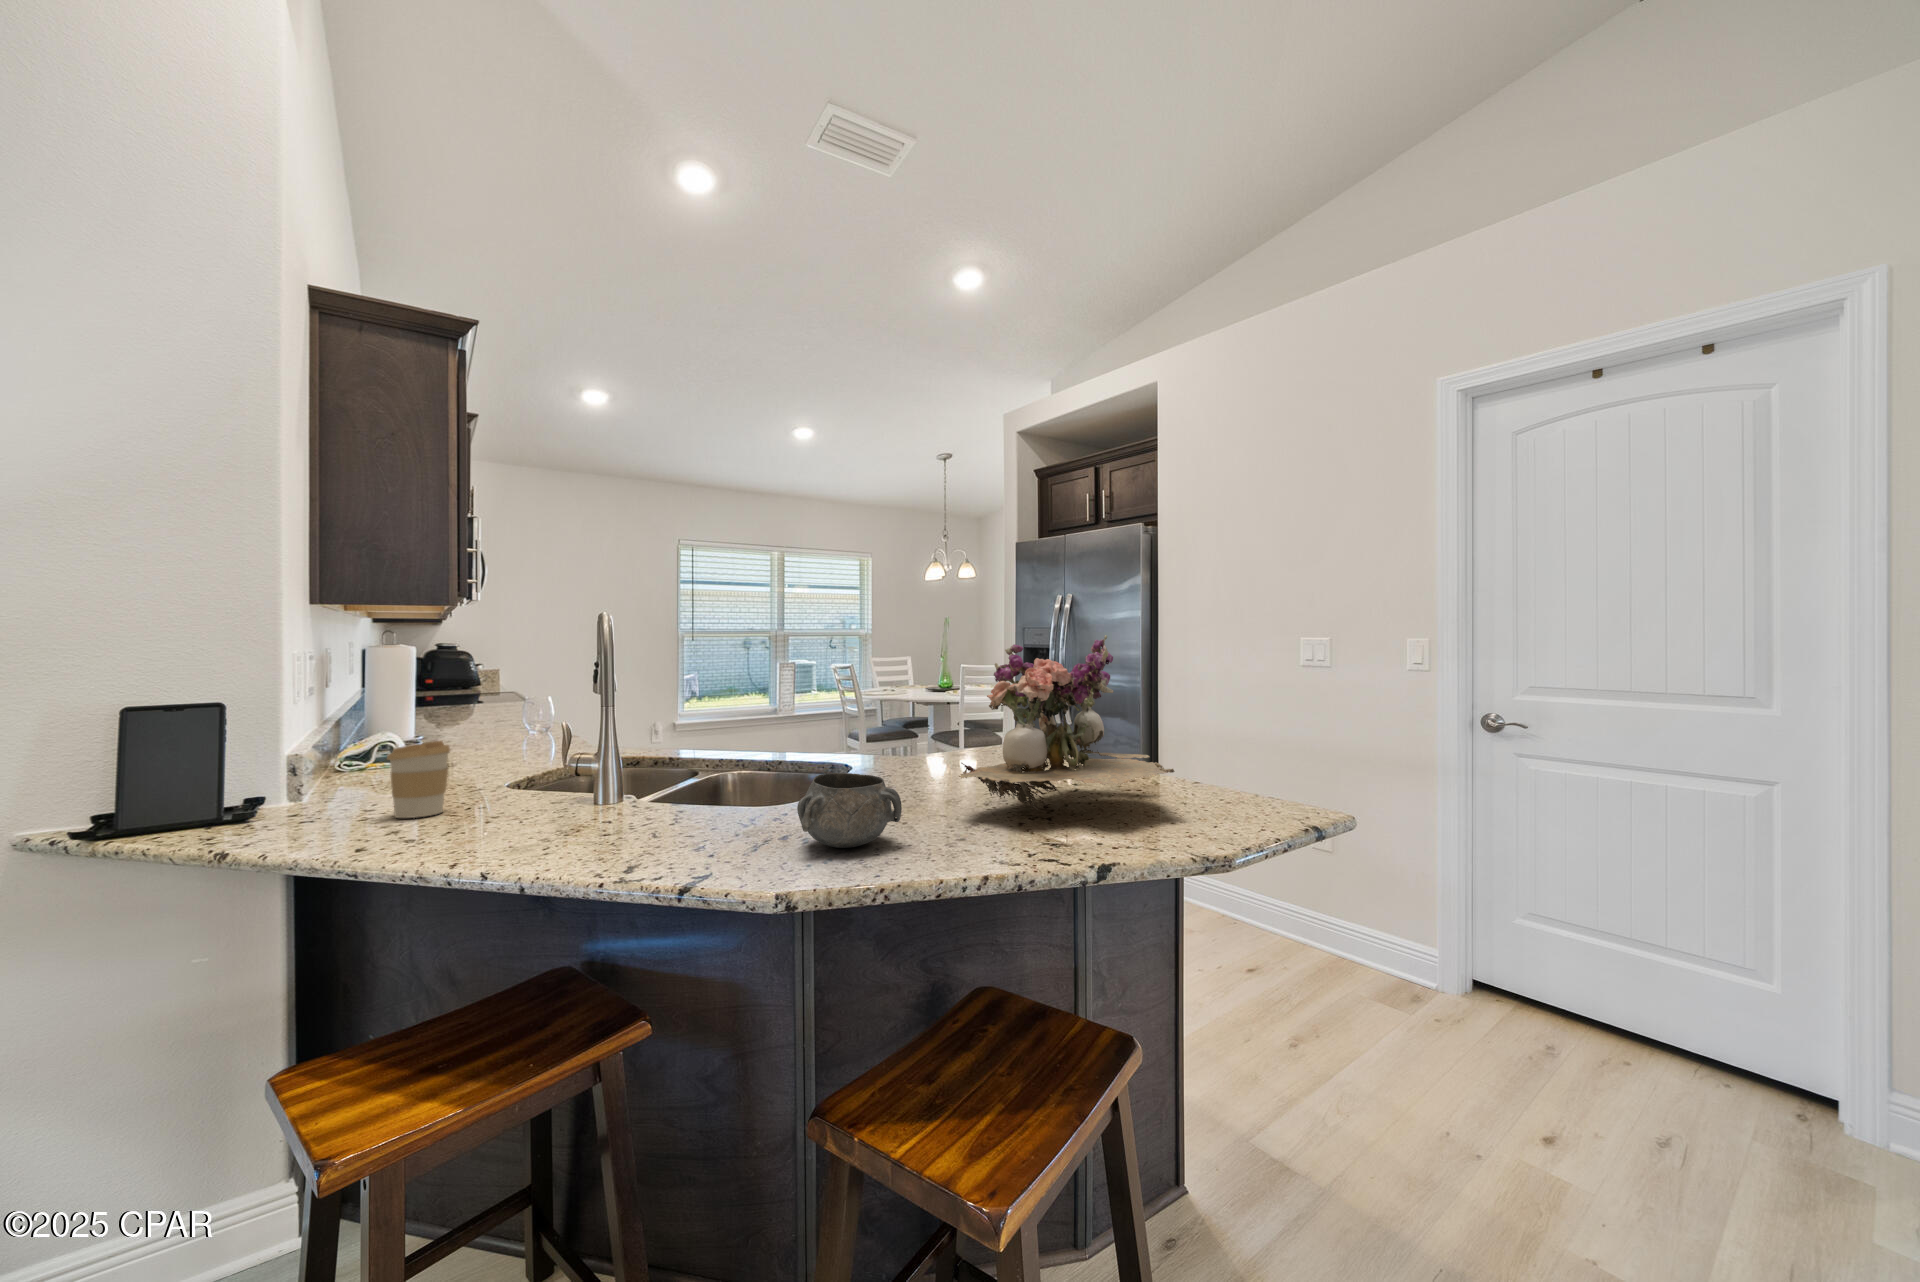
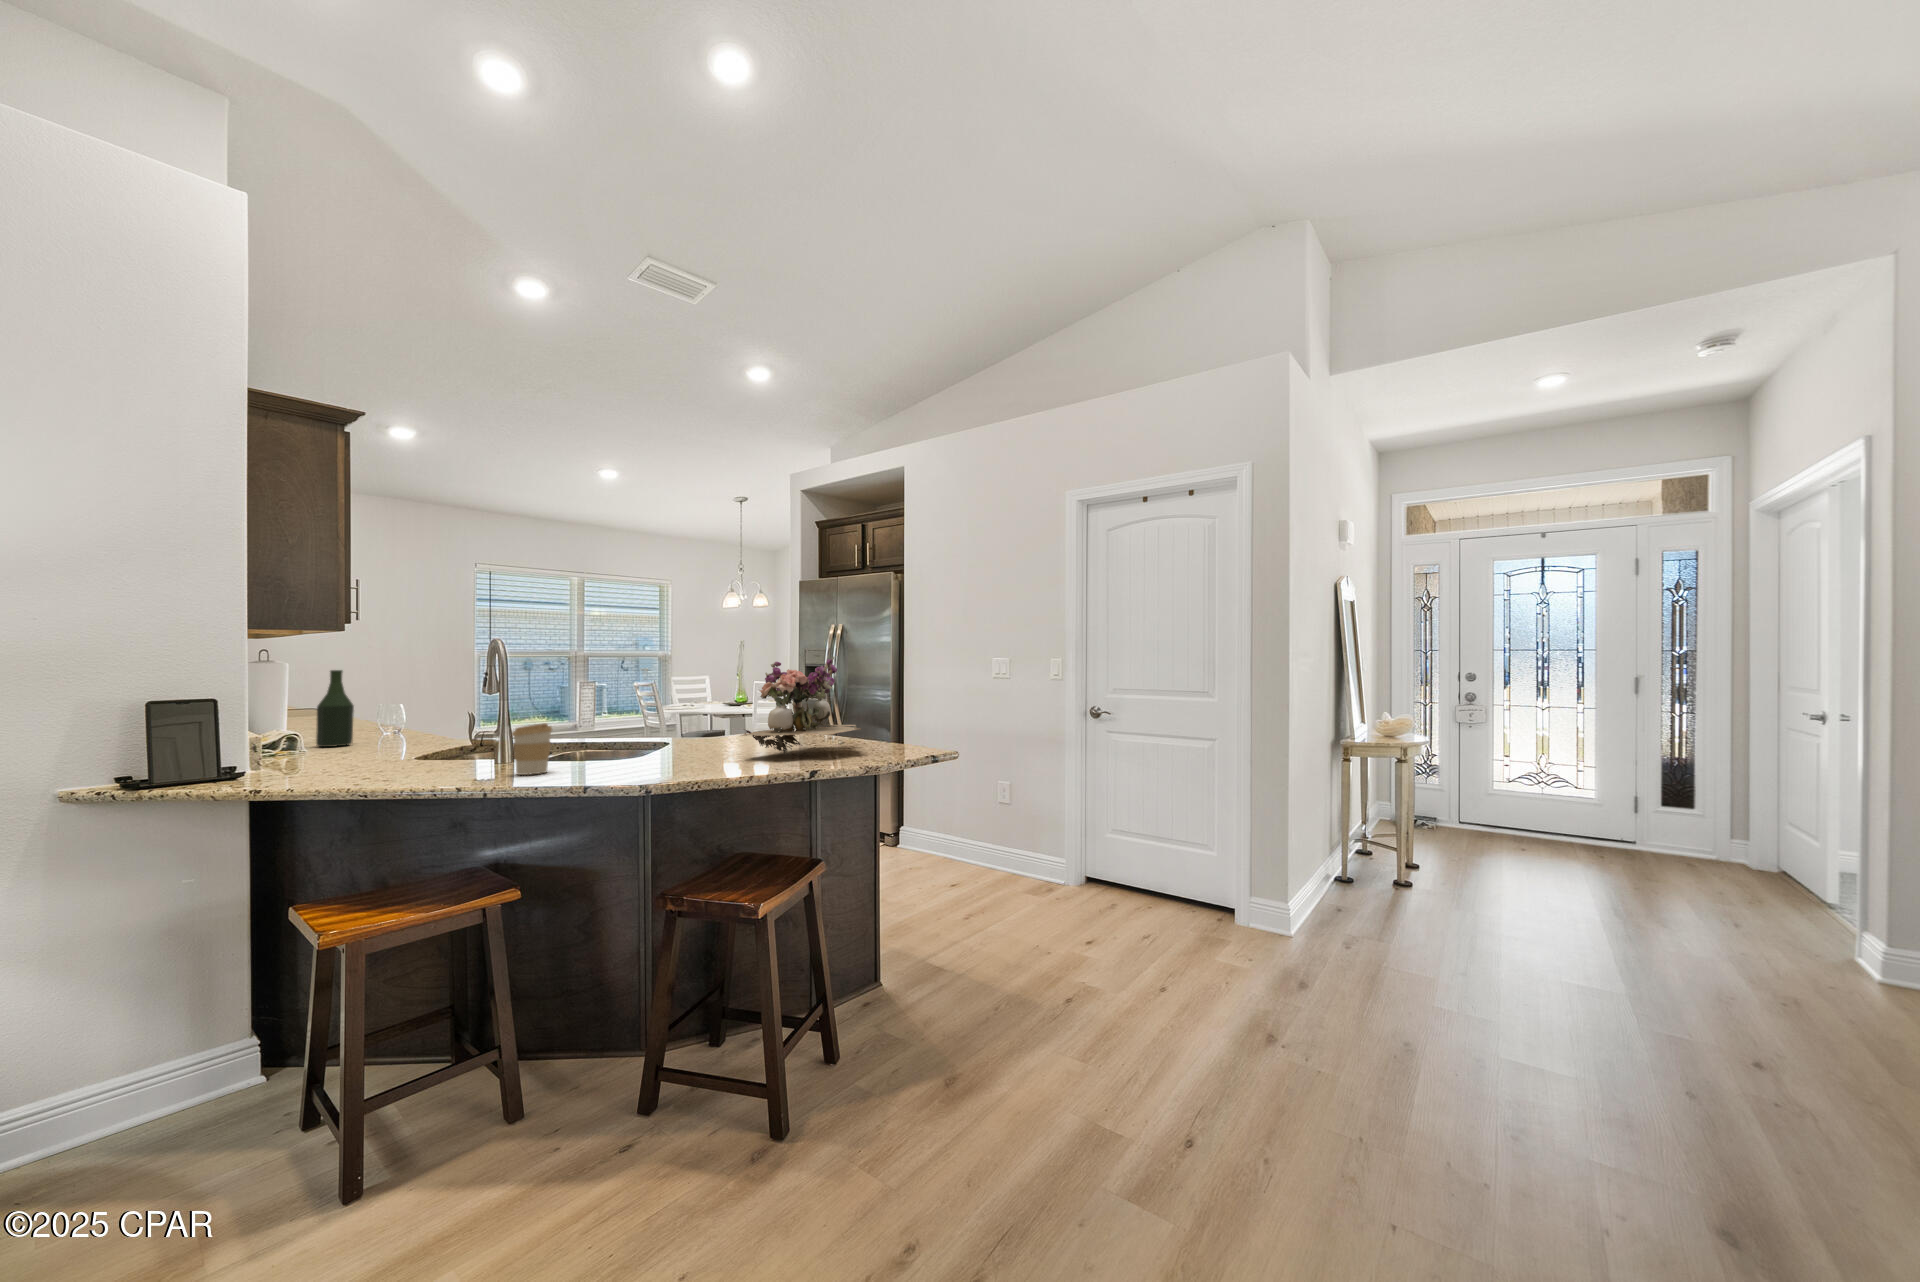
bottle: none [447,656,488,752] -> present [316,670,354,747]
coffee cup: present [387,741,450,818] -> present [512,723,552,775]
decorative bowl: present [797,773,902,848] -> none [649,732,708,770]

